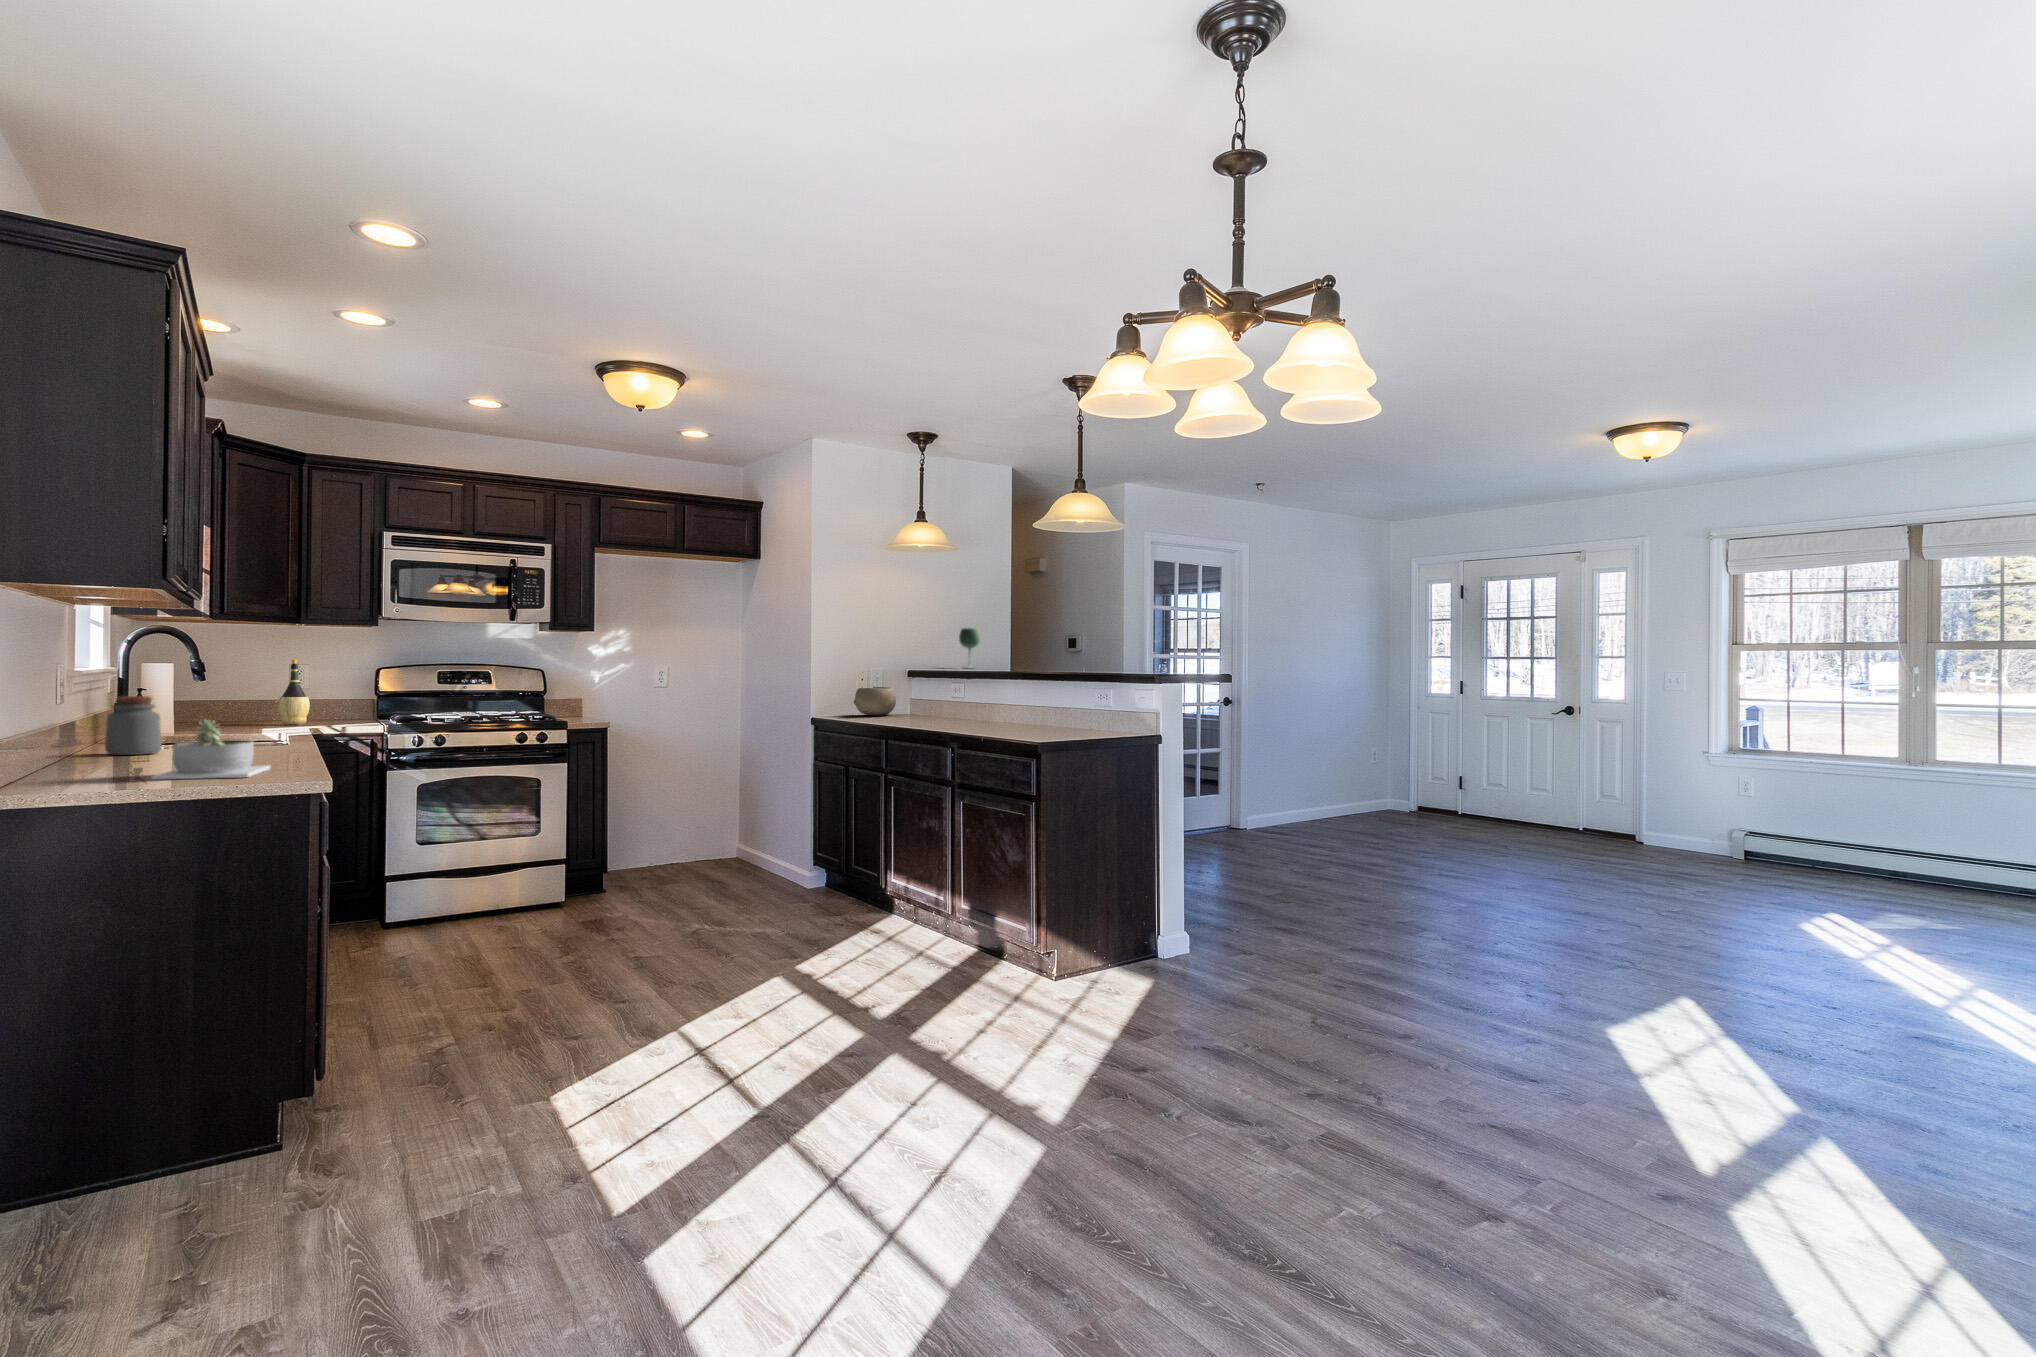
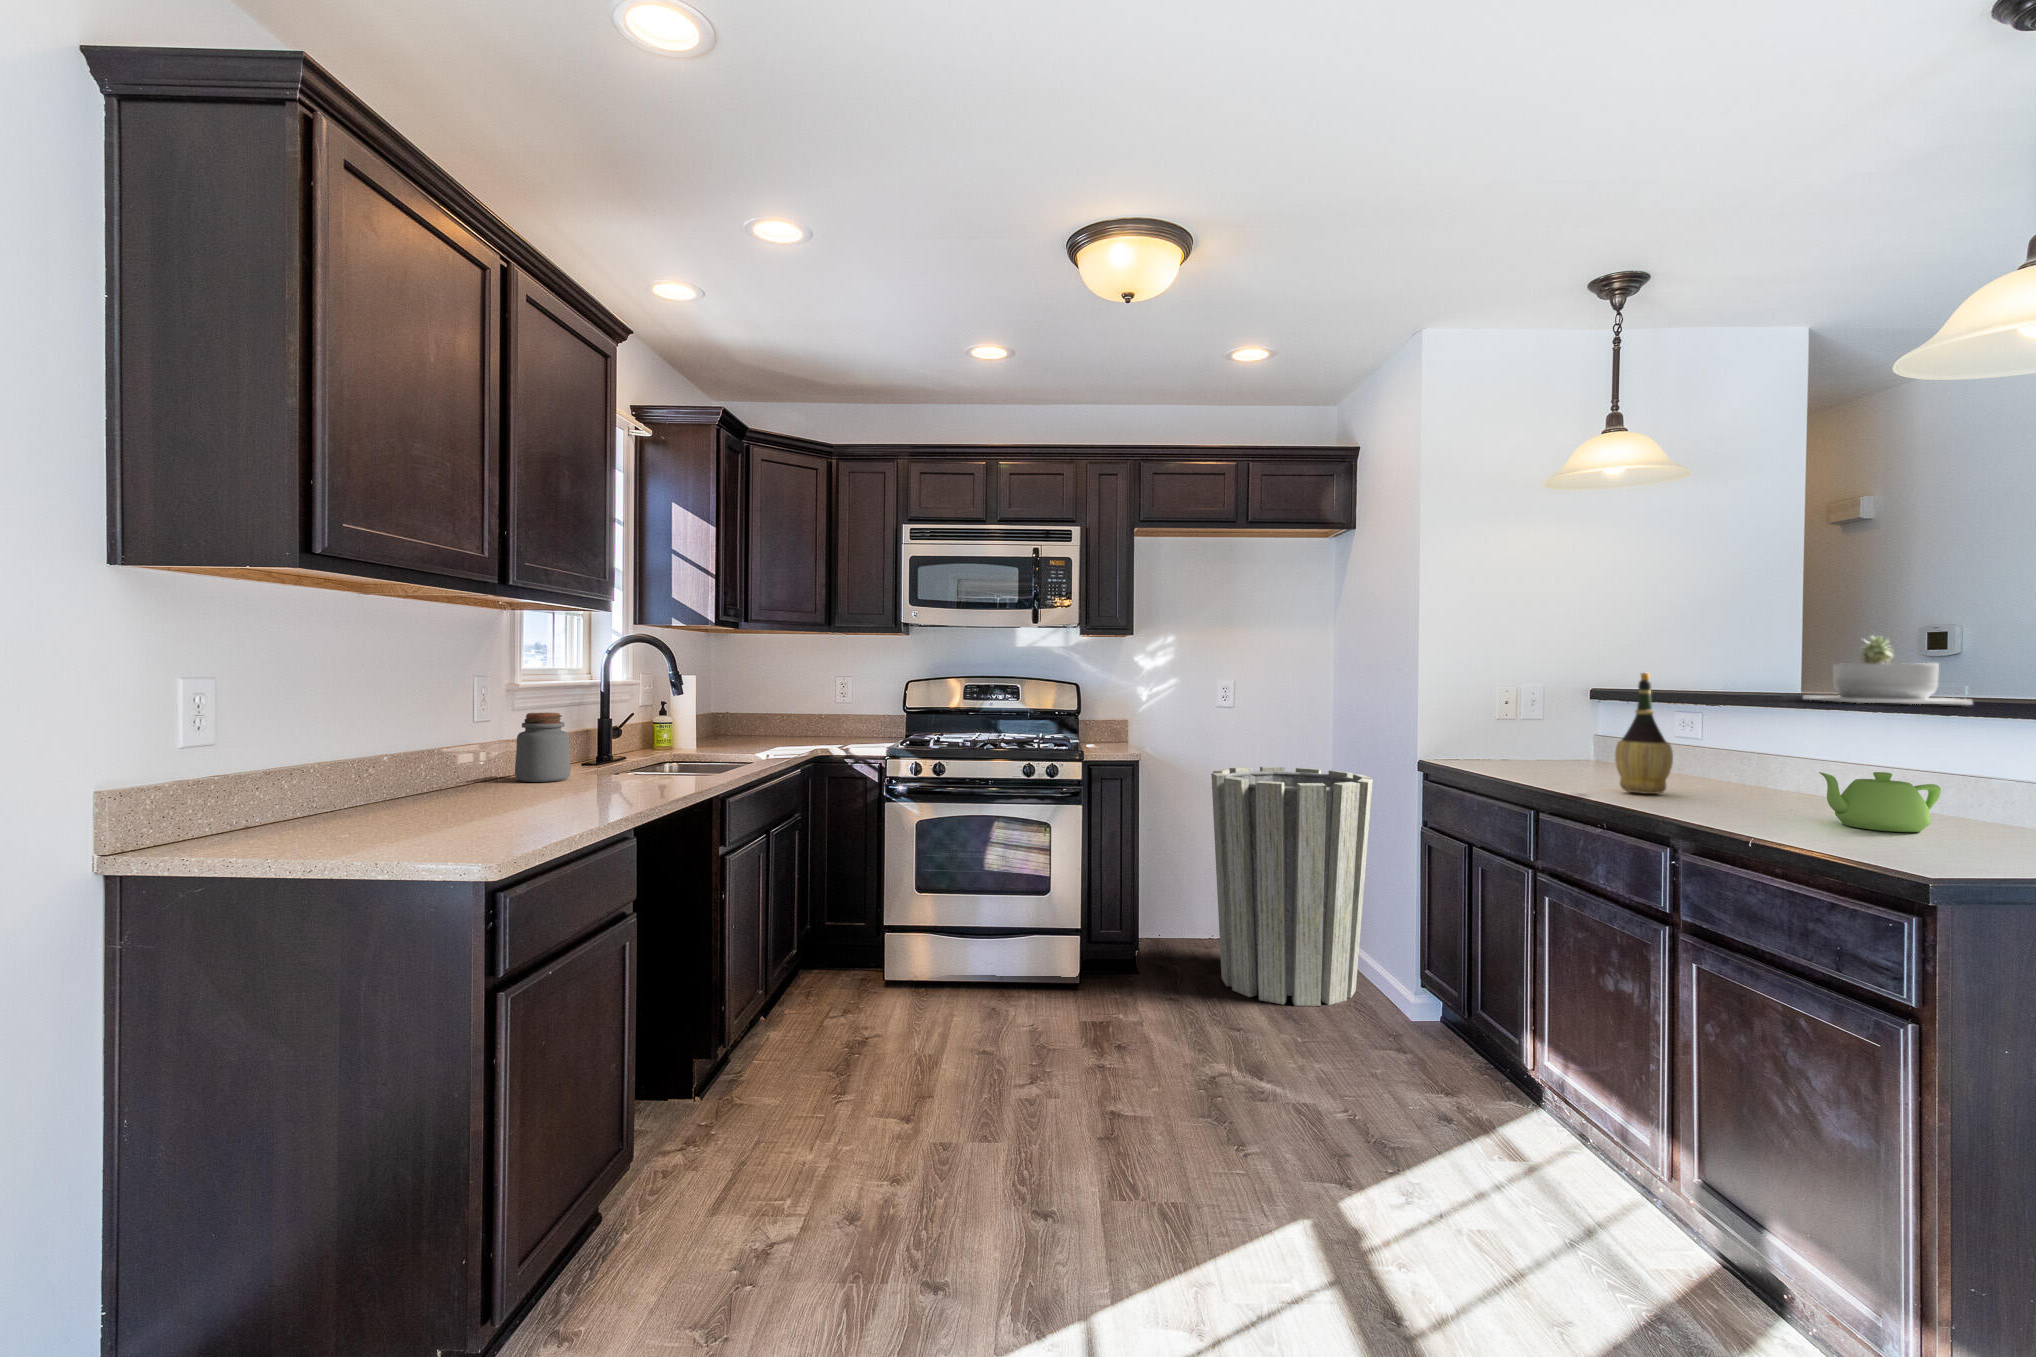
wine glass: present [959,628,980,668] -> none [1692,616,1737,685]
wine bottle: present [278,660,310,725] -> present [1615,672,1673,794]
bowl: present [854,687,896,716] -> none [1490,714,1567,761]
teapot: none [999,707,1042,732] -> present [1819,772,1941,832]
succulent planter: present [151,720,270,780] -> present [1803,636,1973,705]
trash can: none [665,731,780,895] -> present [1211,767,1373,1006]

